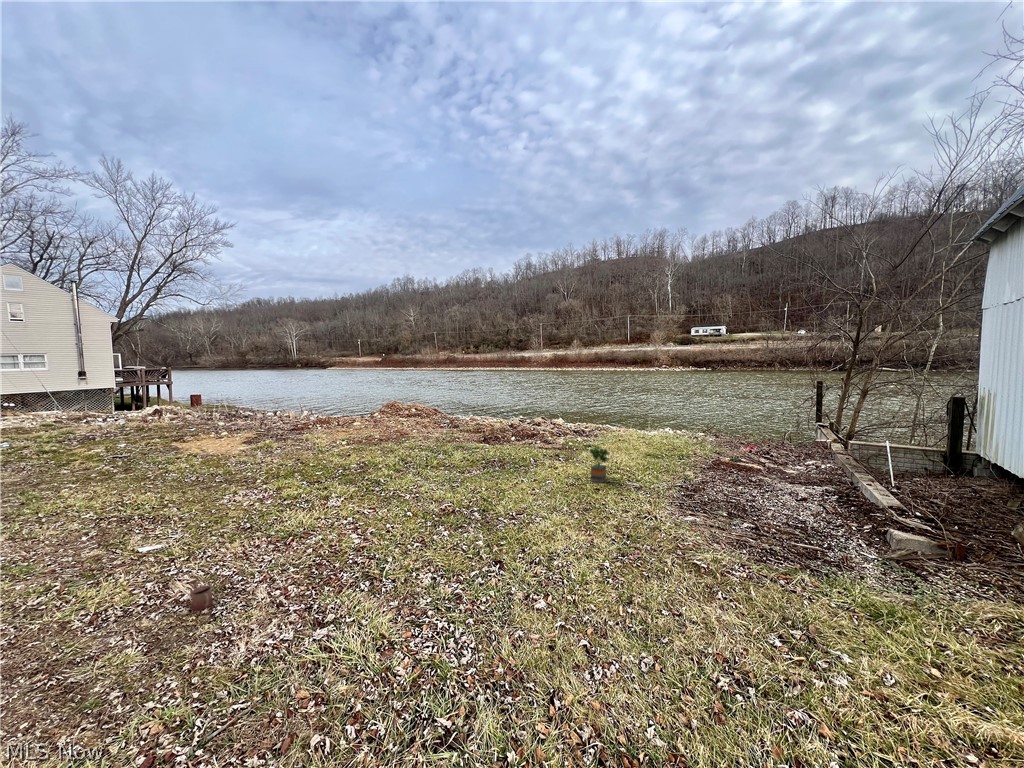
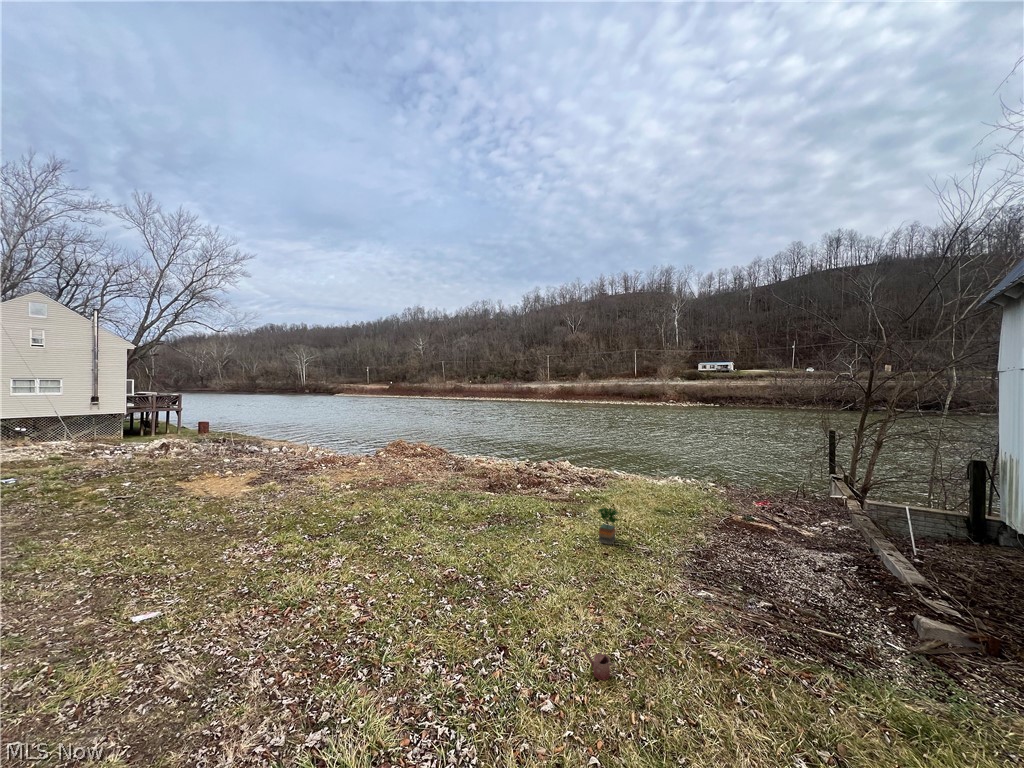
watering can: present [190,579,213,610] -> present [581,647,618,680]

